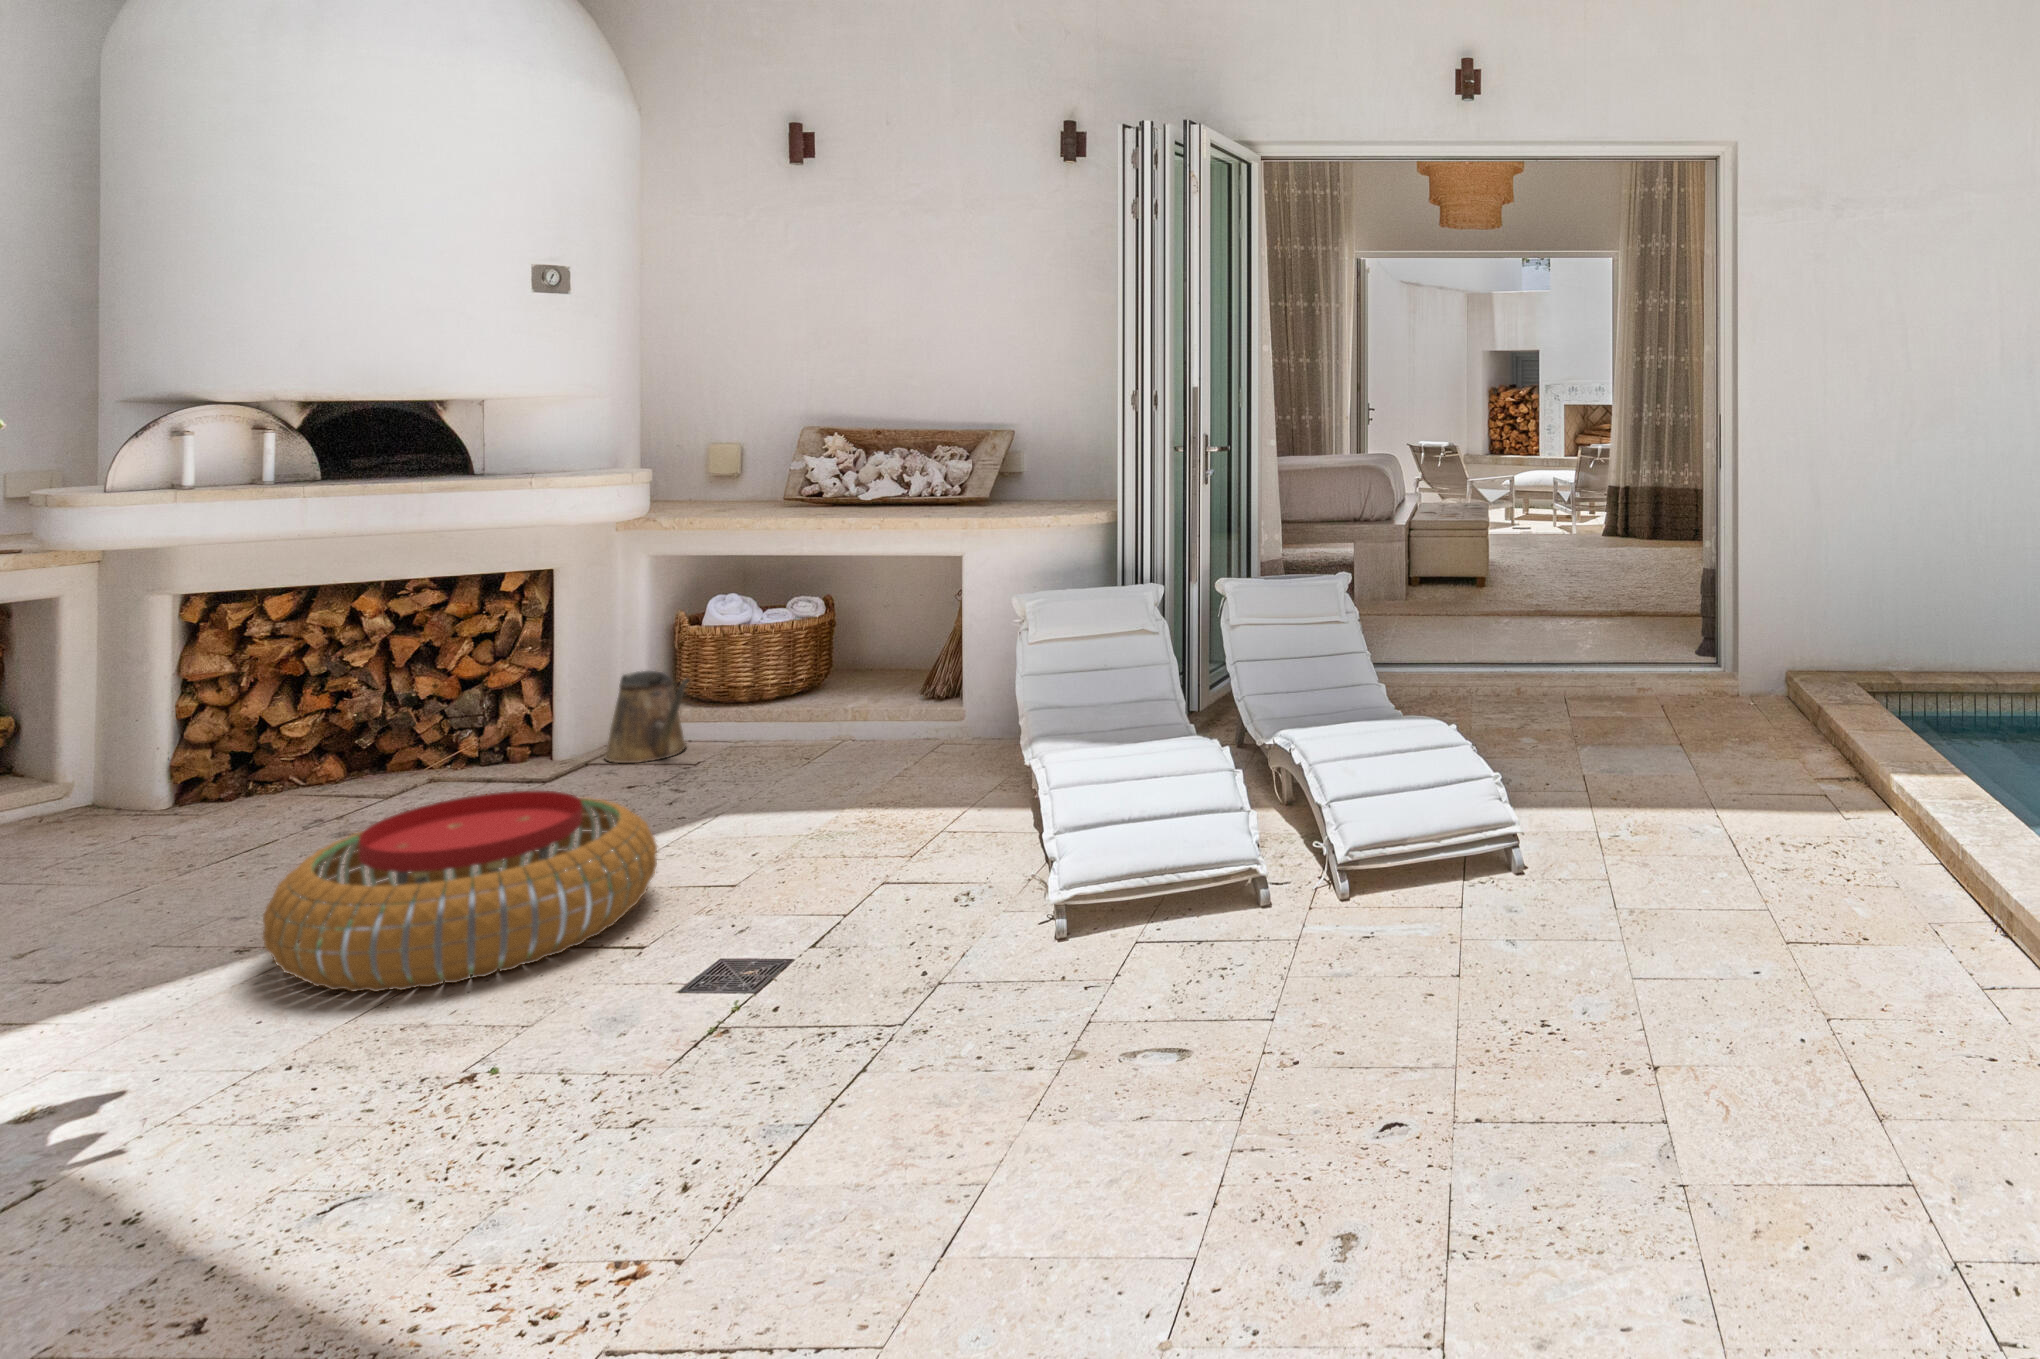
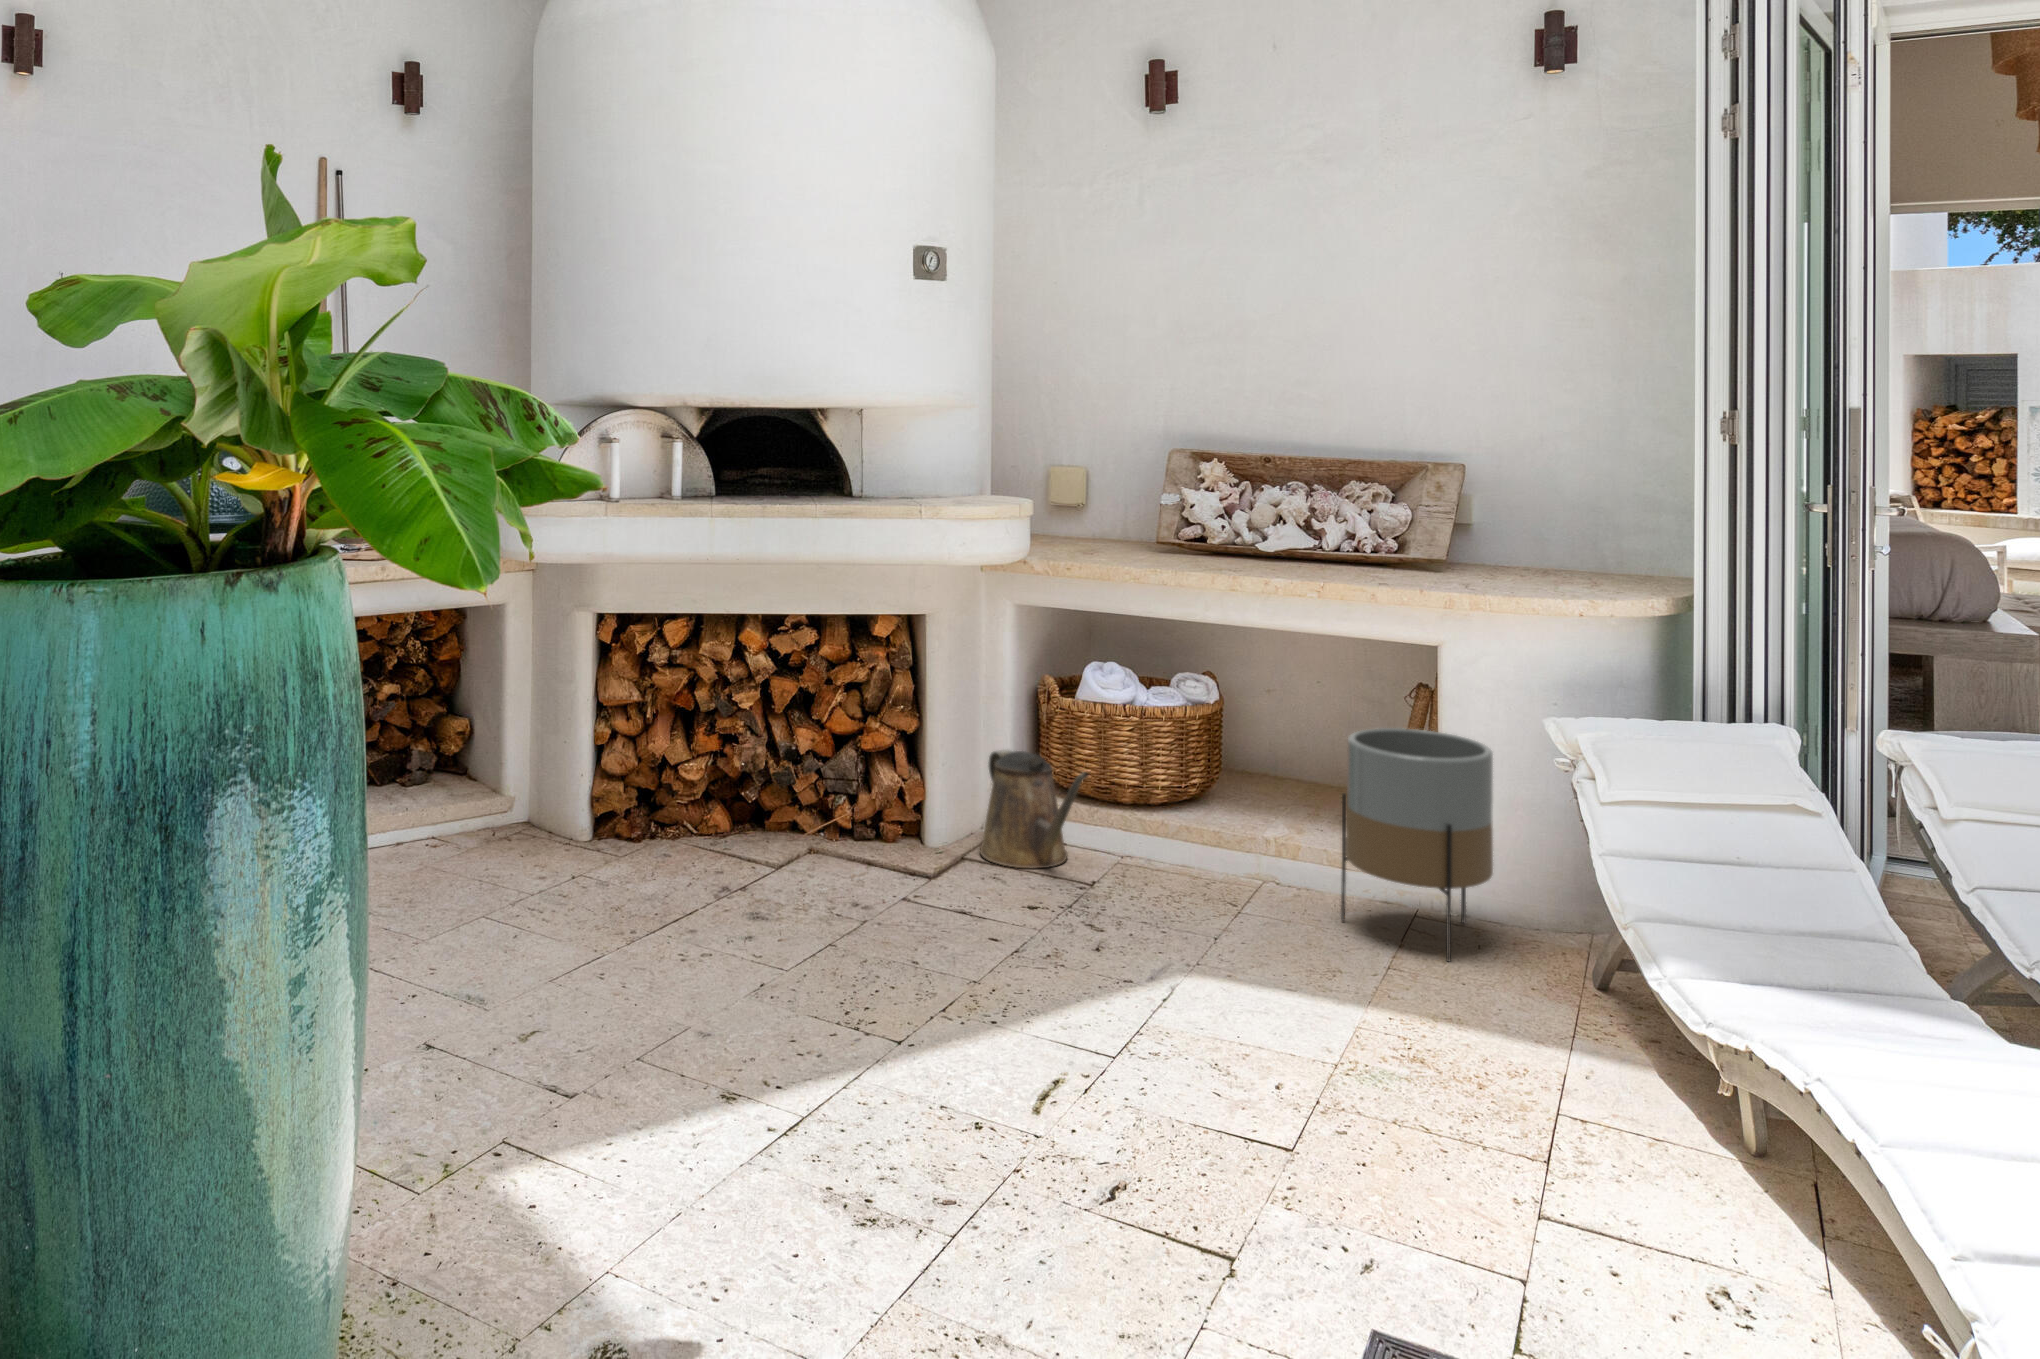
planter: none [888,616,990,768] -> present [1341,728,1493,962]
pouf: present [263,790,657,992] -> none [738,916,1156,1198]

